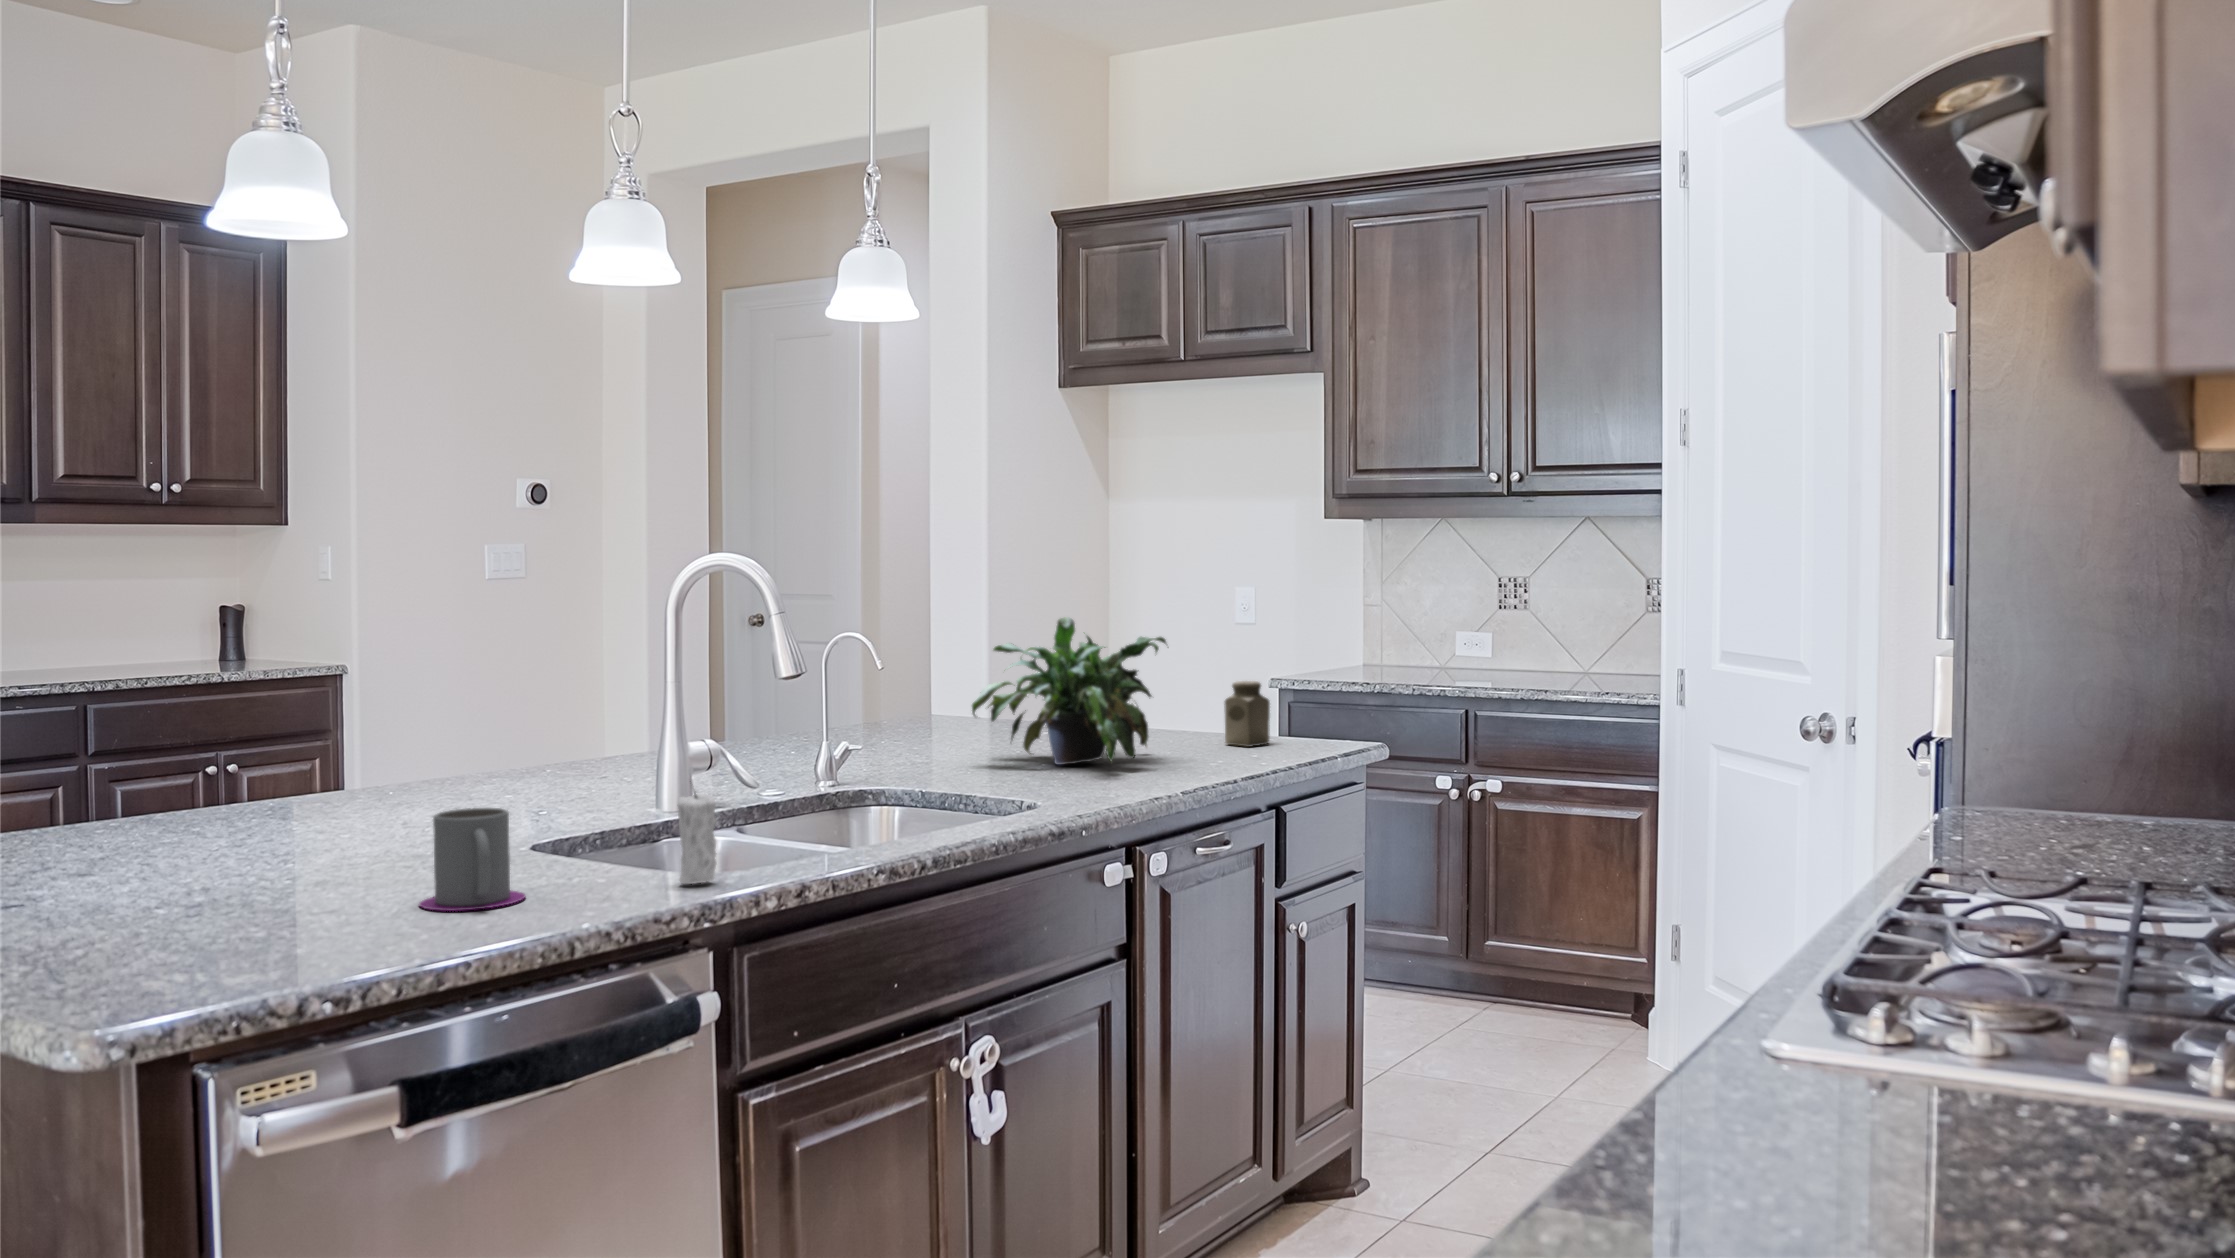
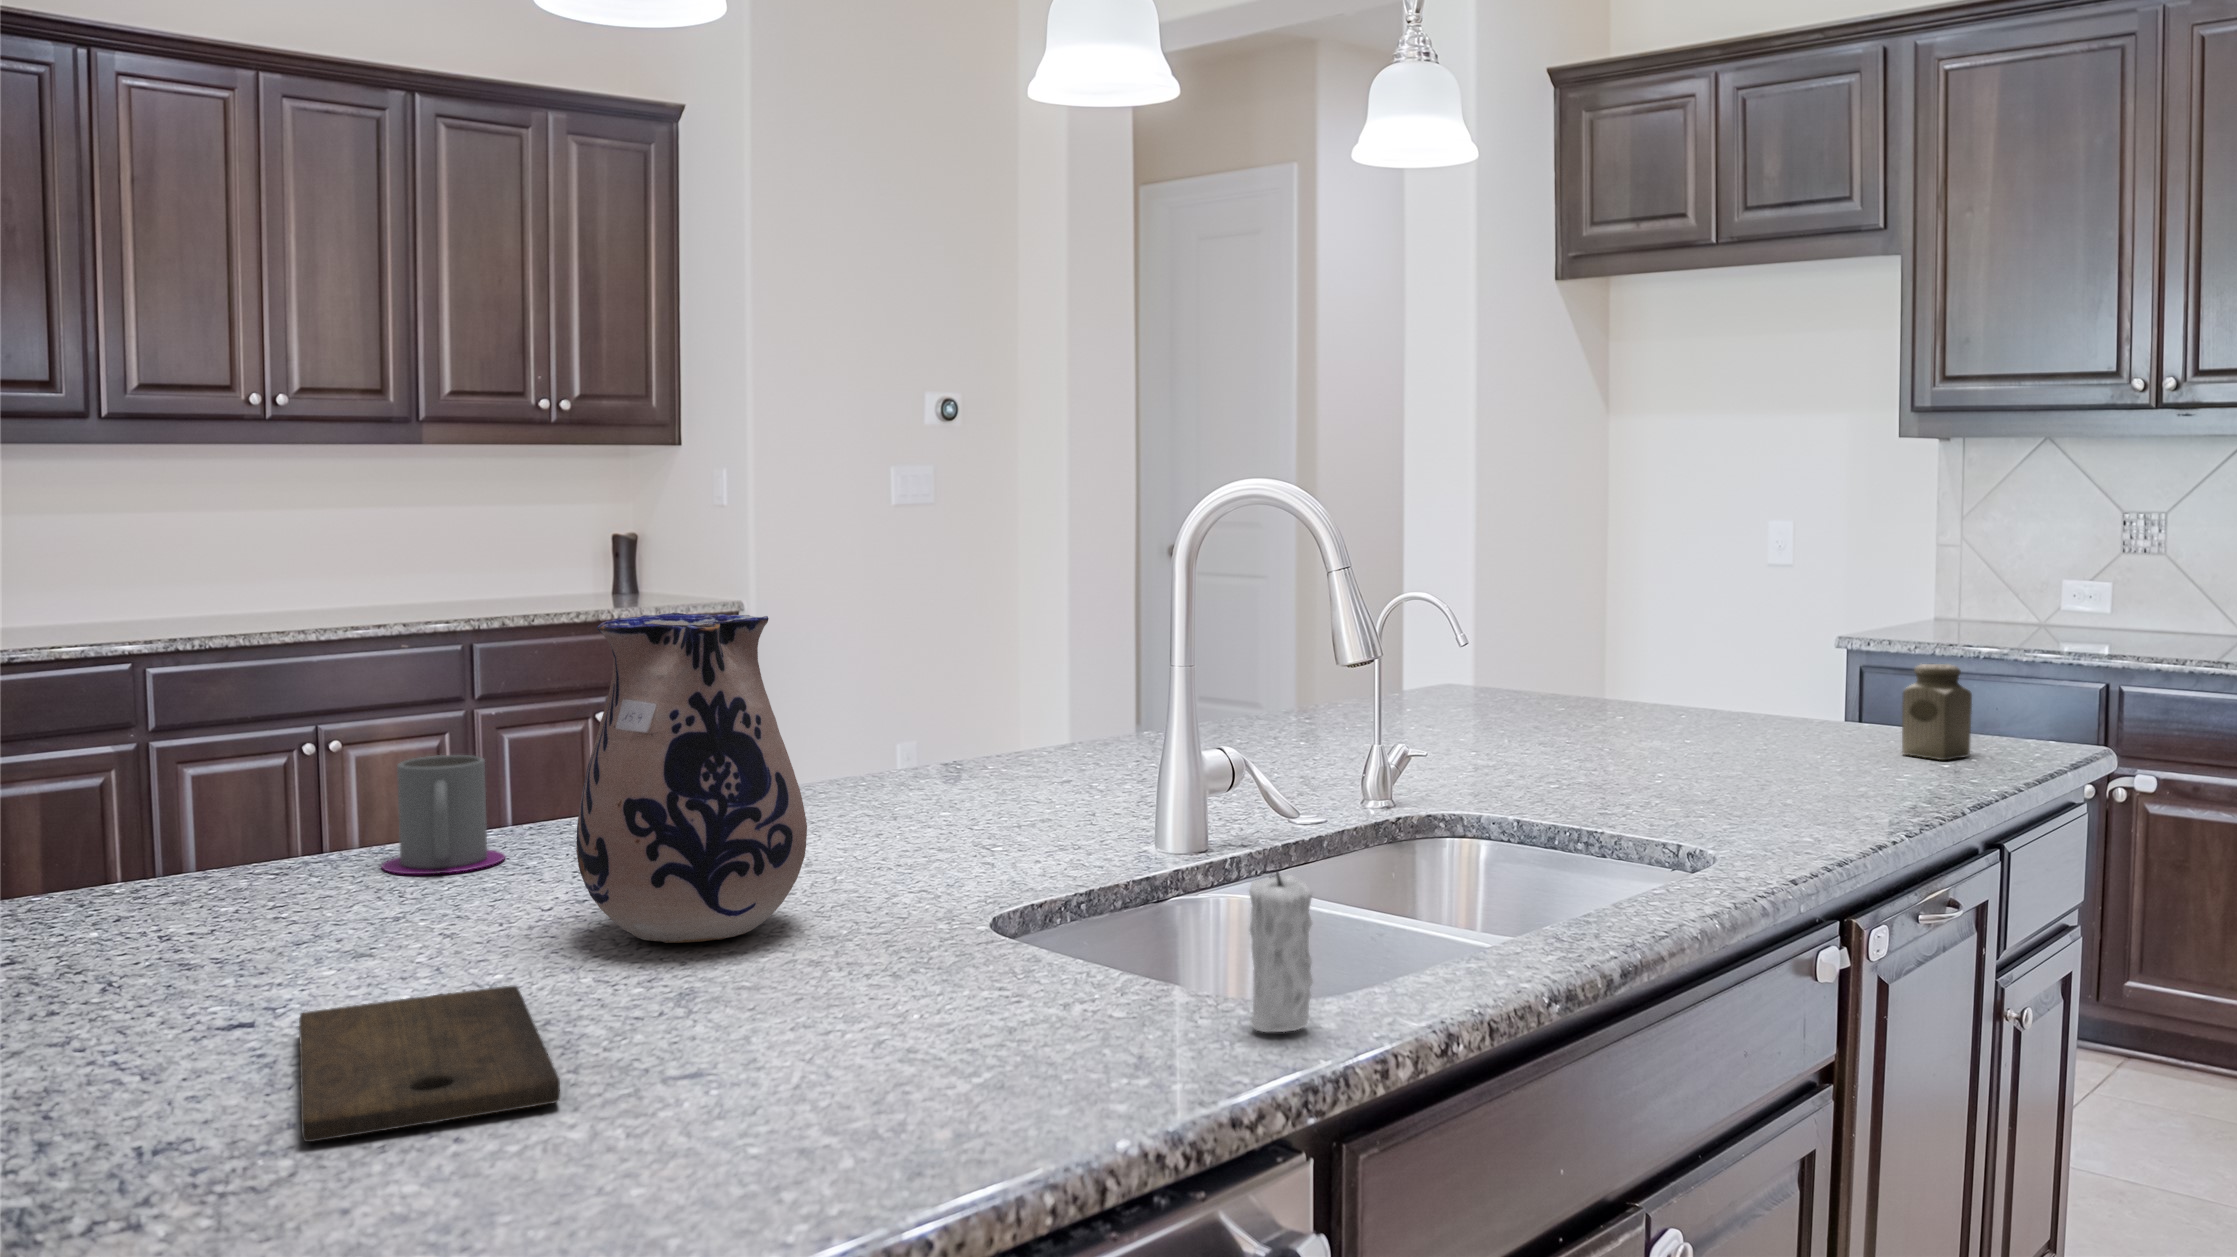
potted plant: present [972,618,1166,765] -> none [1565,571,1860,791]
ceramic pitcher: none [240,652,402,865] -> present [576,612,807,943]
mug: present [419,808,525,911] -> present [382,755,505,874]
cutting board: none [61,882,245,948] -> present [299,986,560,1142]

